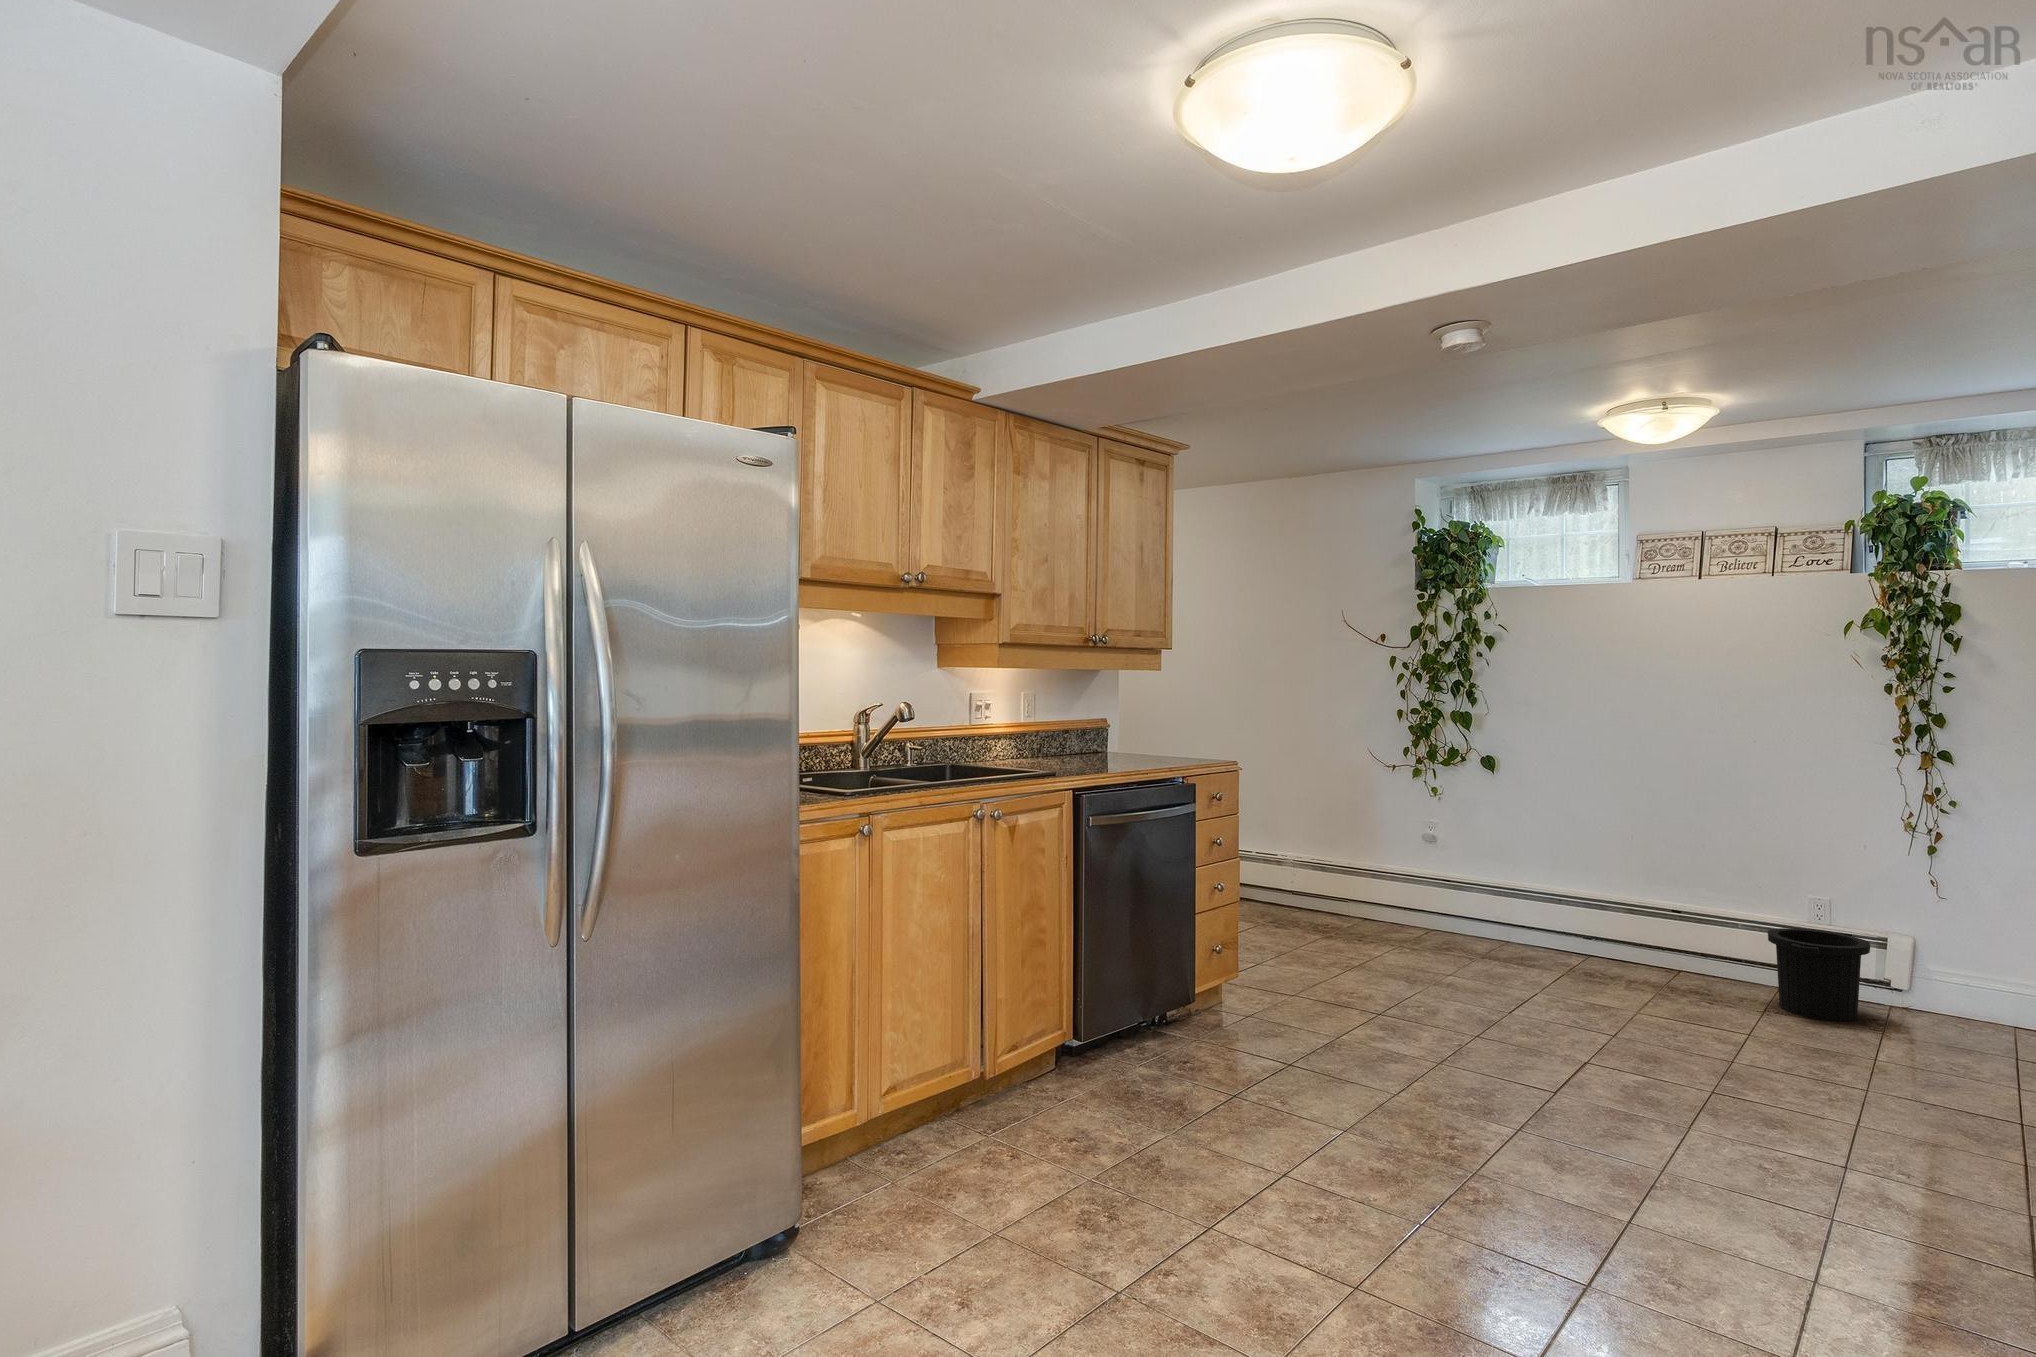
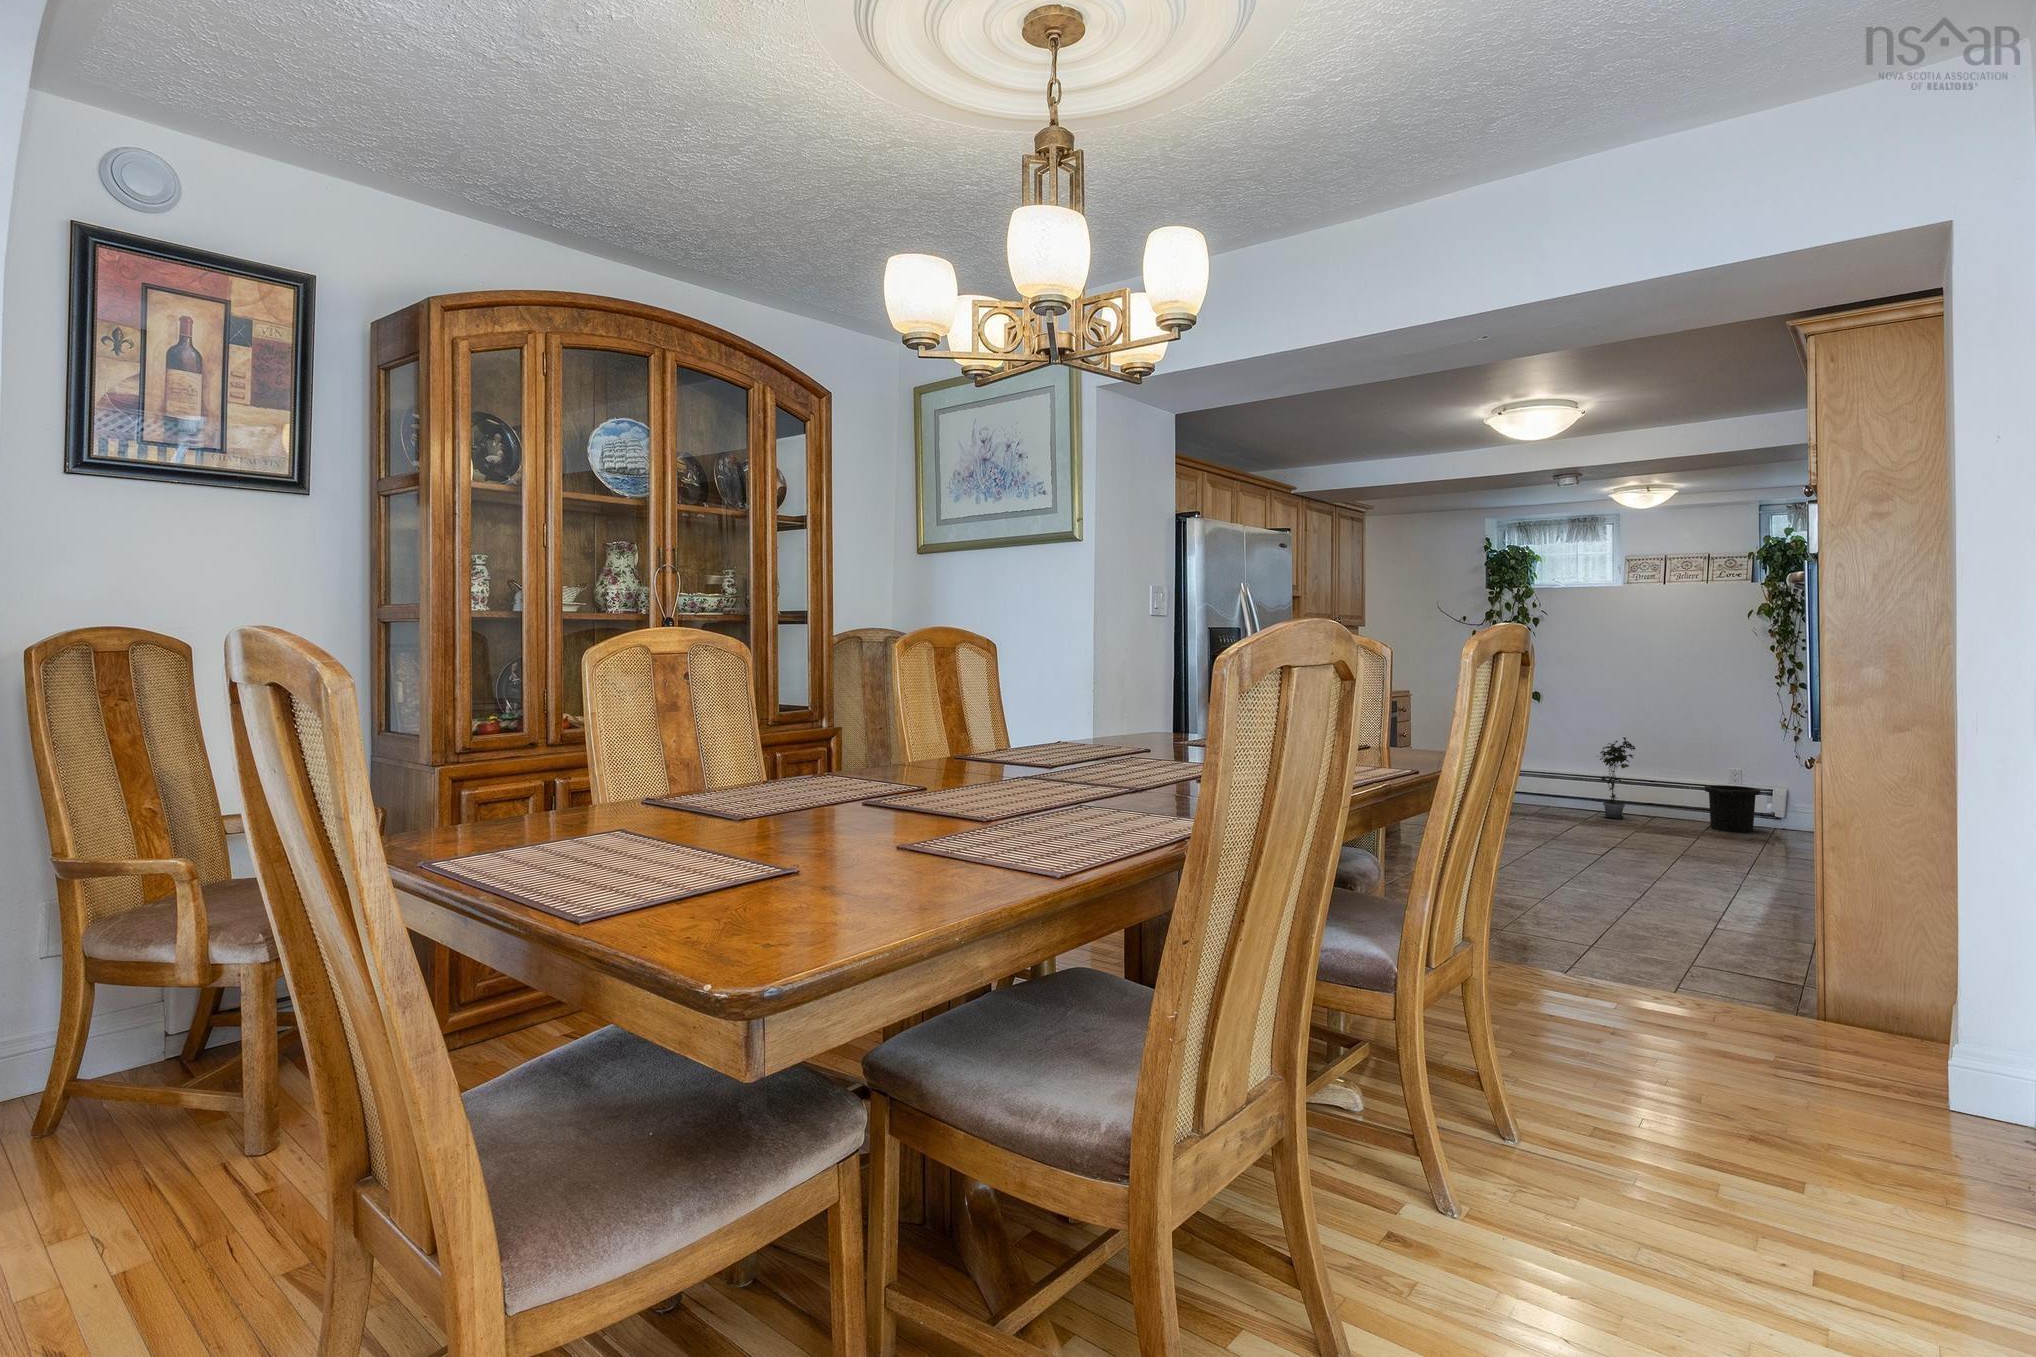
potted plant: none [1581,838,1649,976] -> present [1600,738,1635,819]

